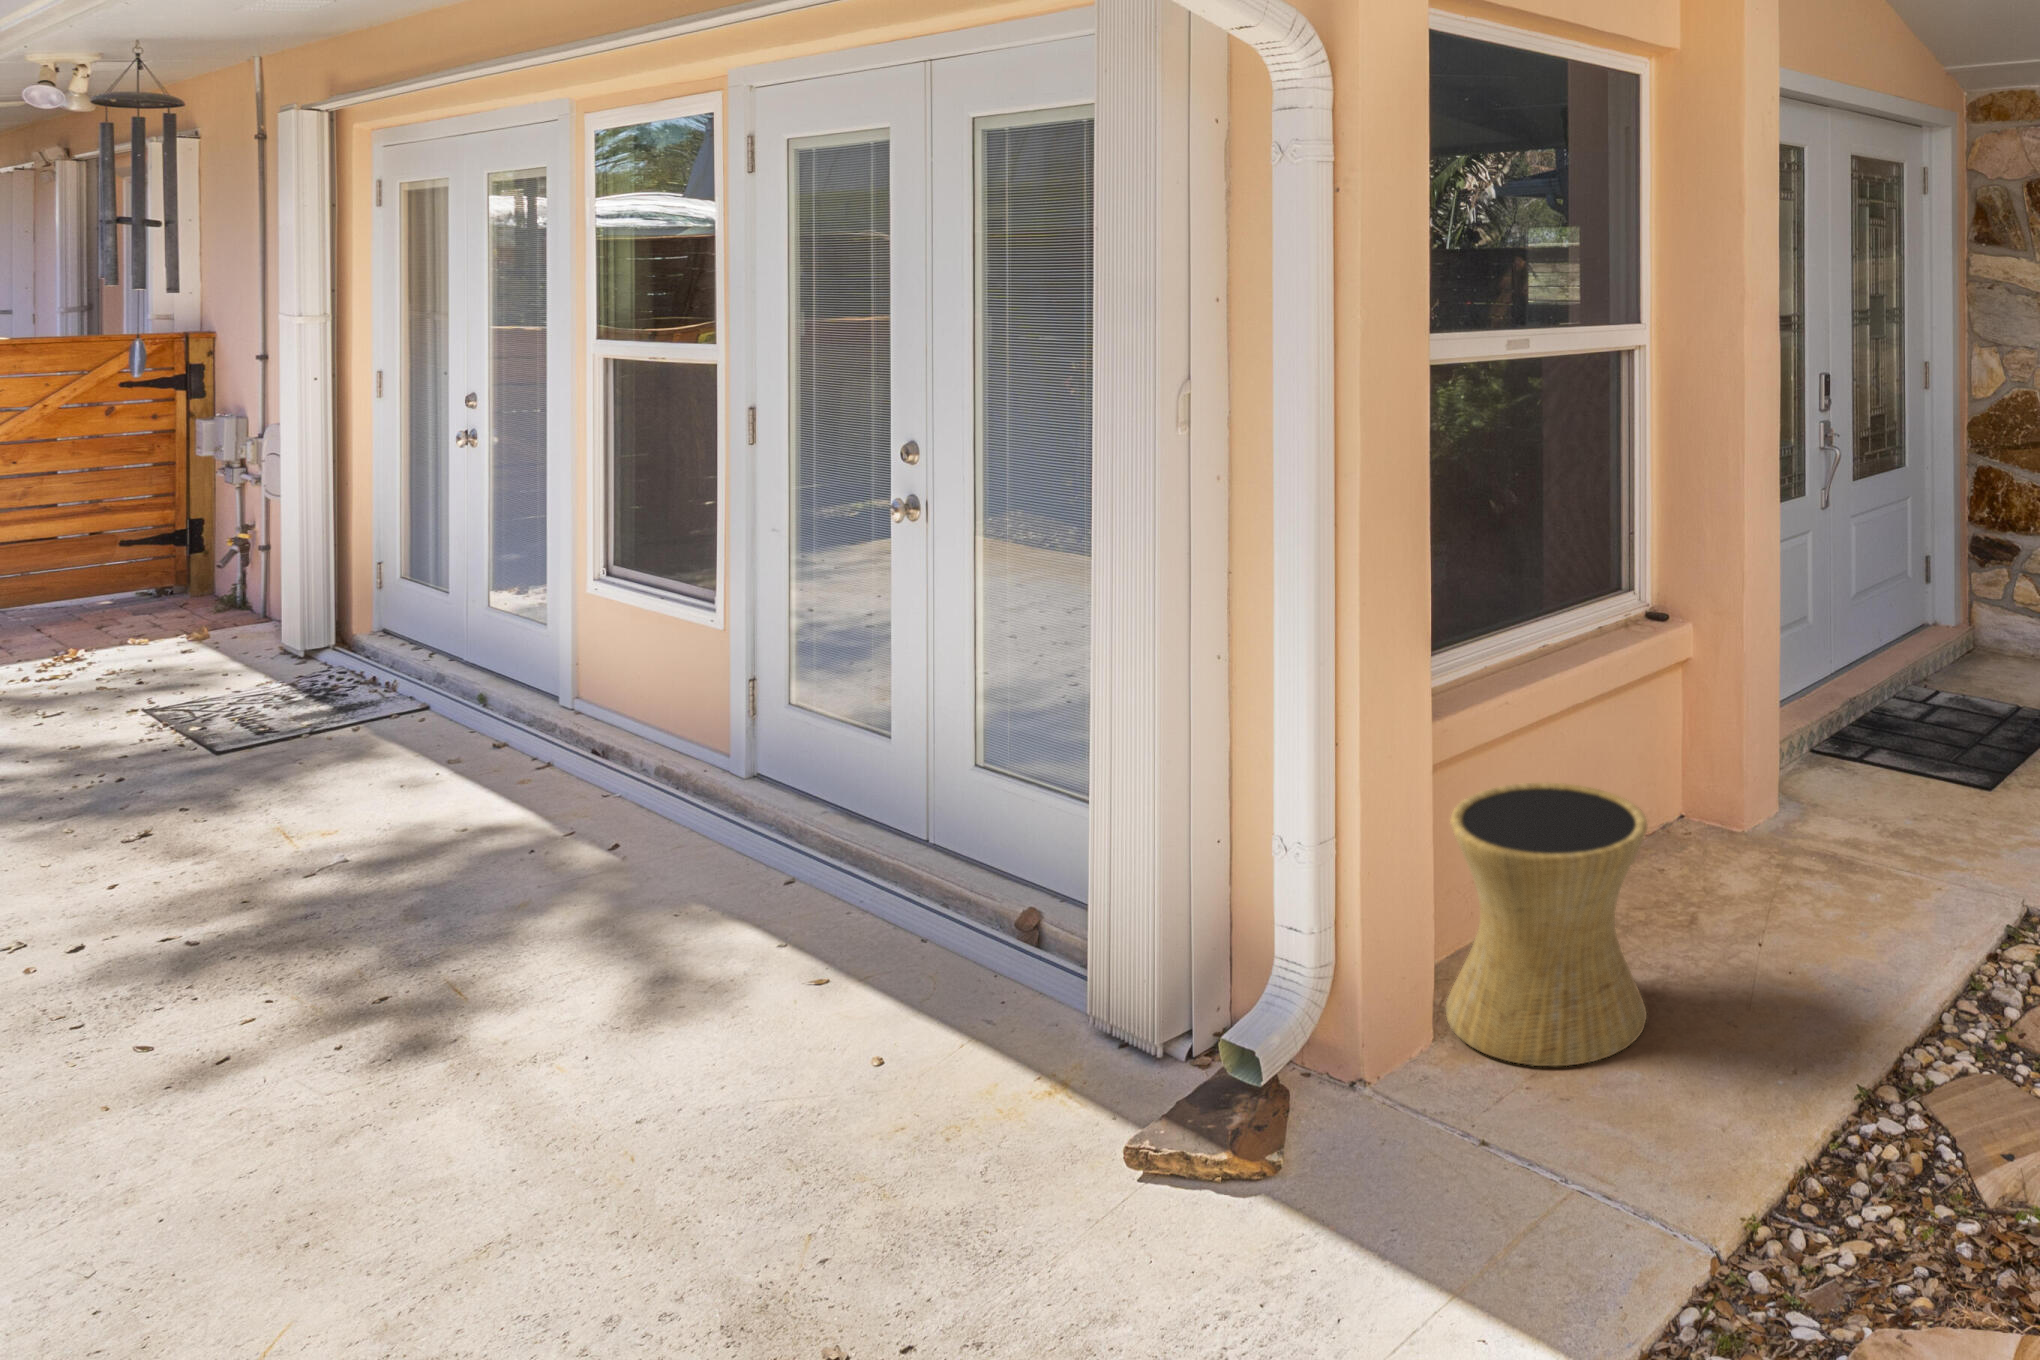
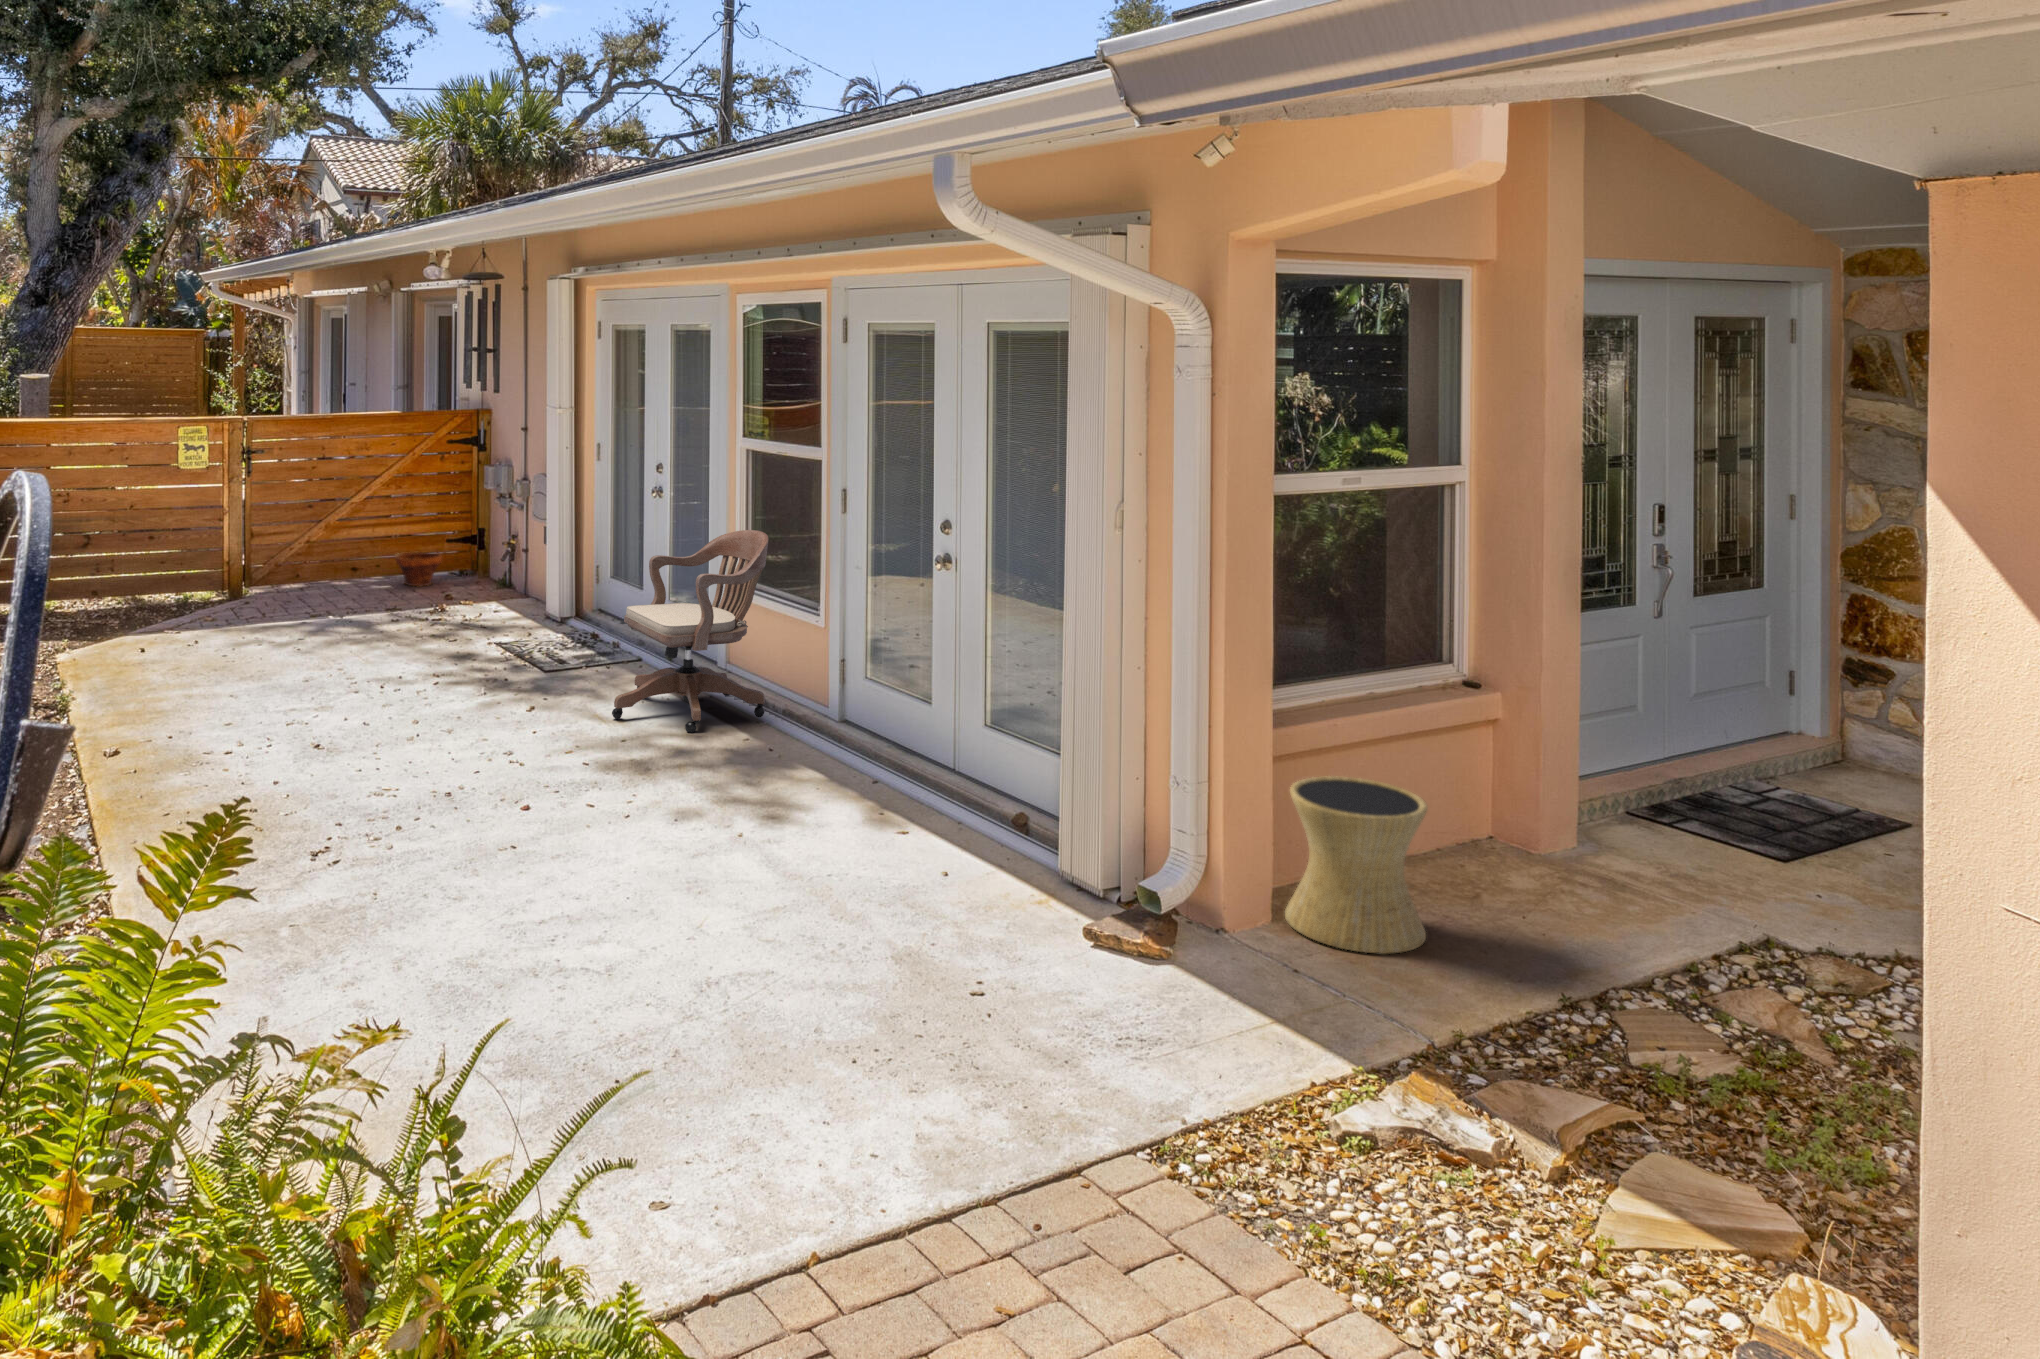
chair: none [335,481,639,823] -> present [612,530,769,733]
planter: none [35,555,137,611] -> present [395,552,442,586]

